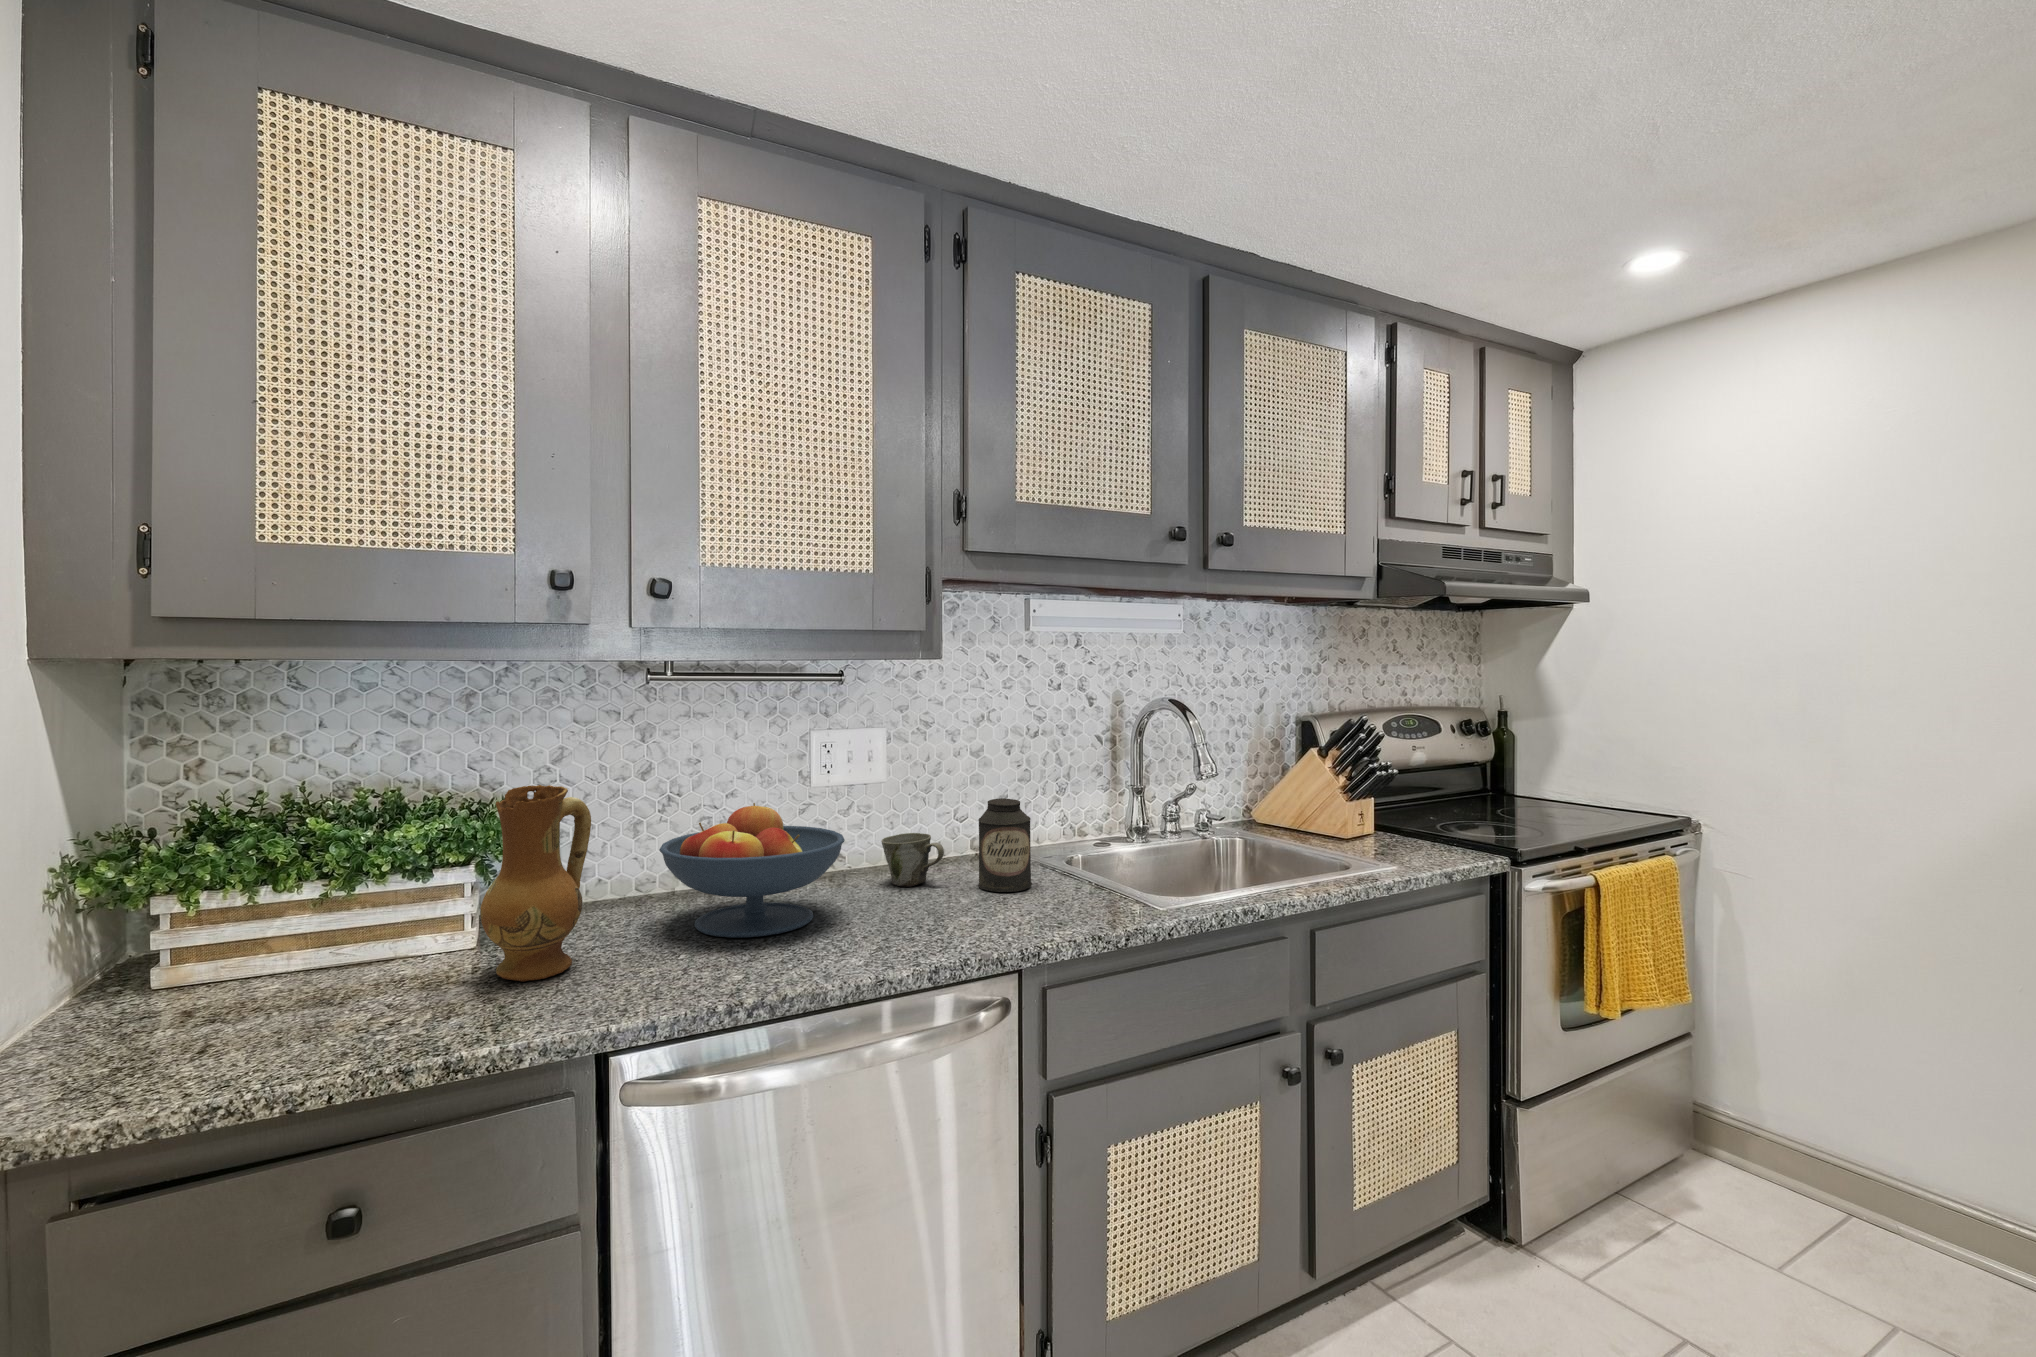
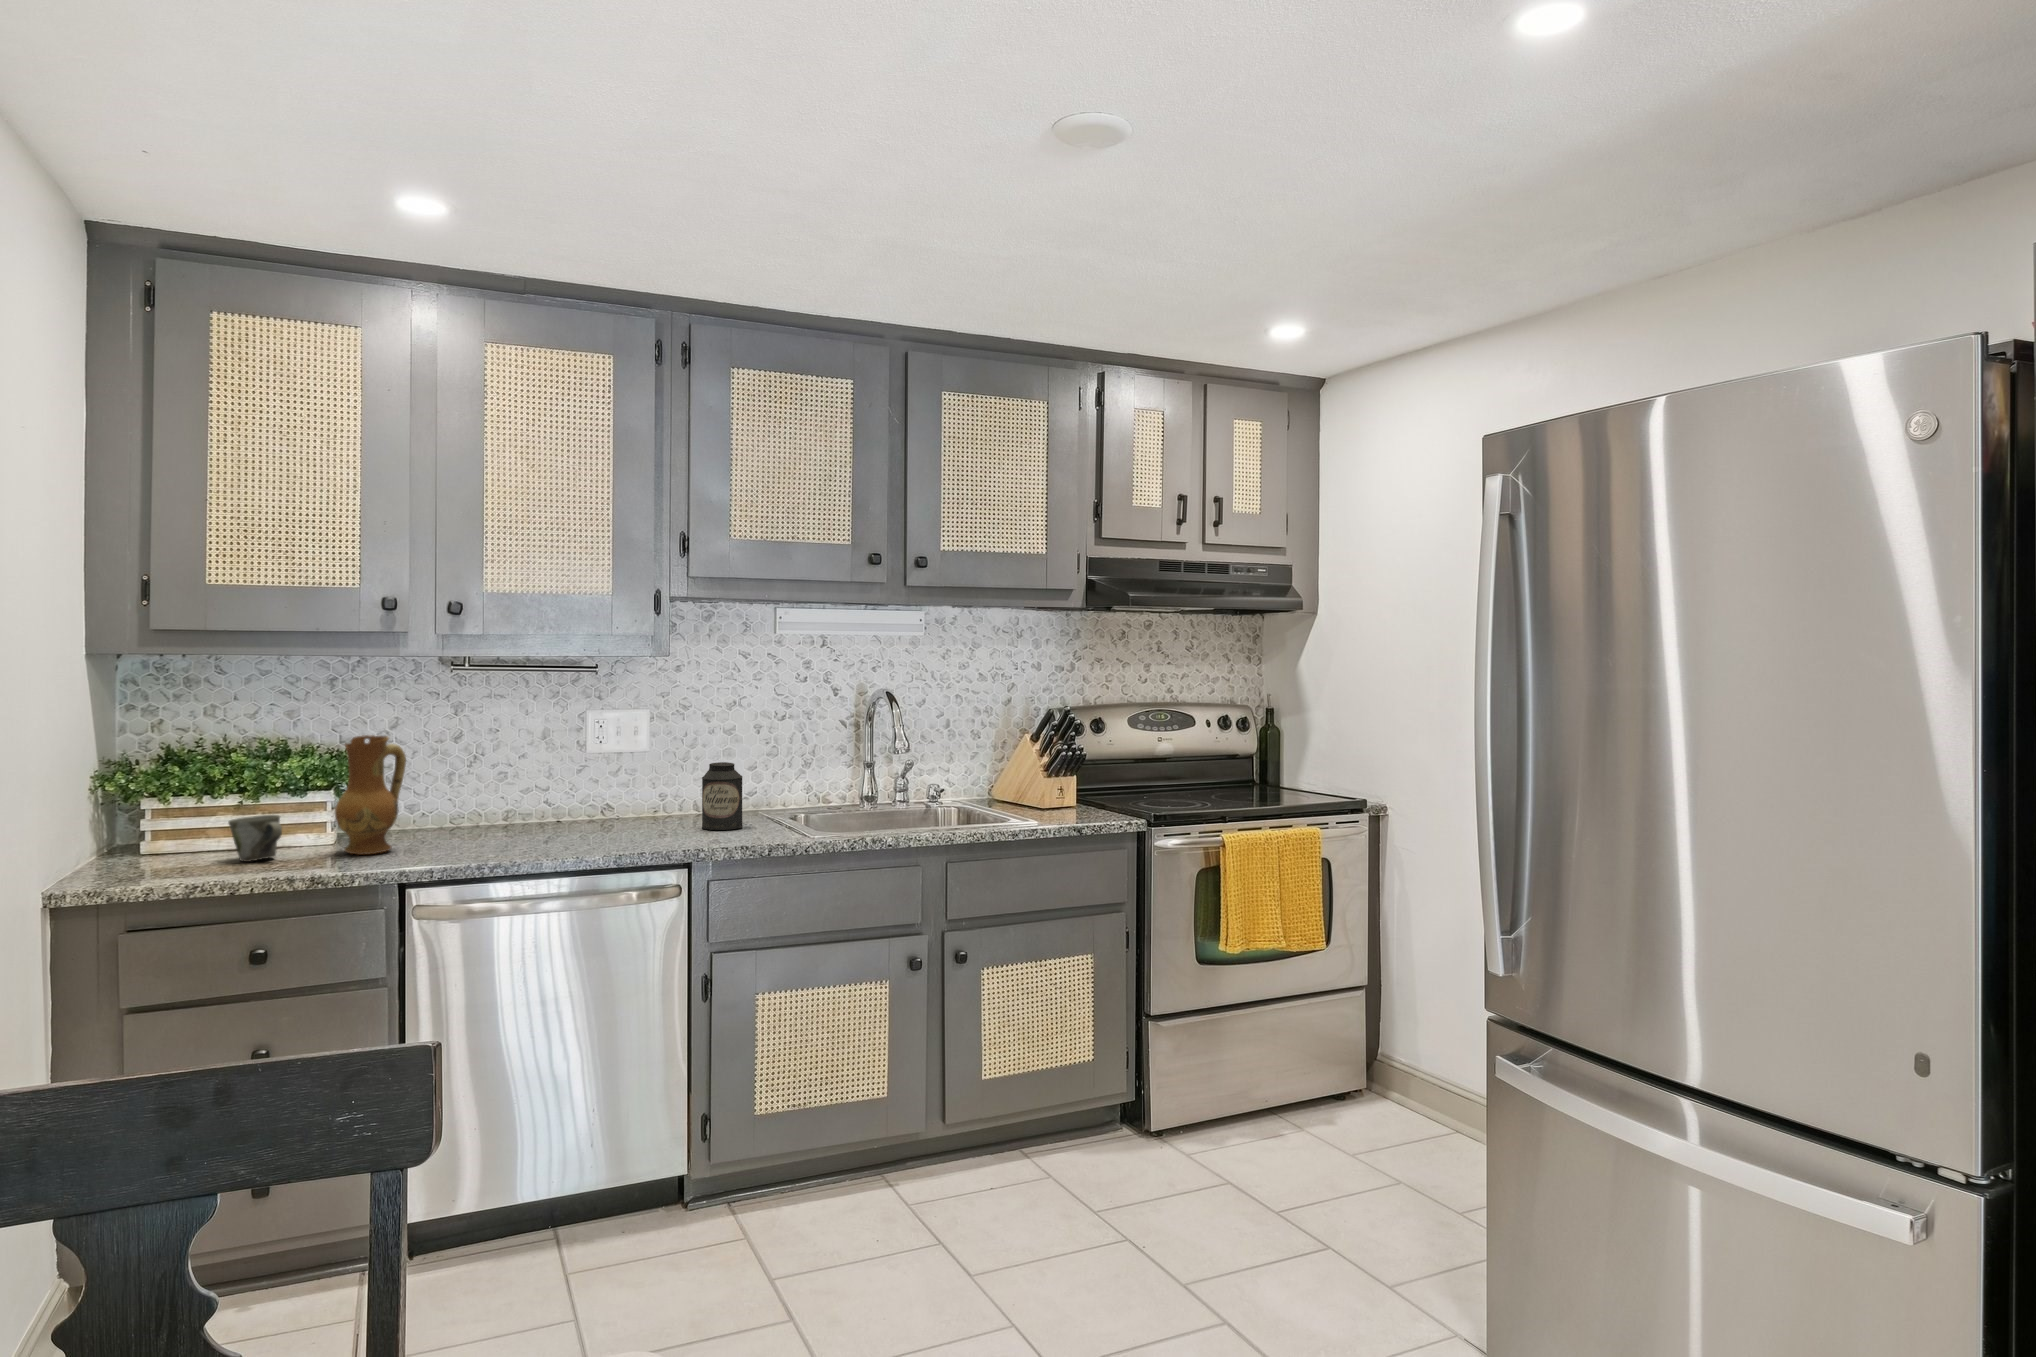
fruit bowl: present [659,803,845,938] -> none [456,758,587,843]
mug: present [881,833,944,887] -> present [228,815,282,862]

